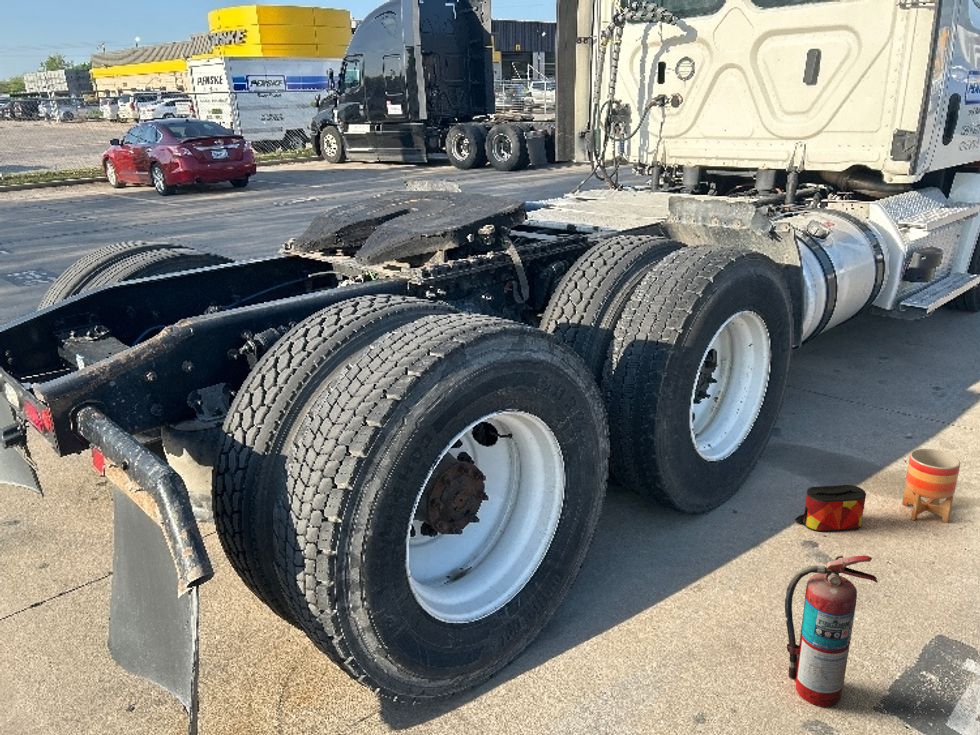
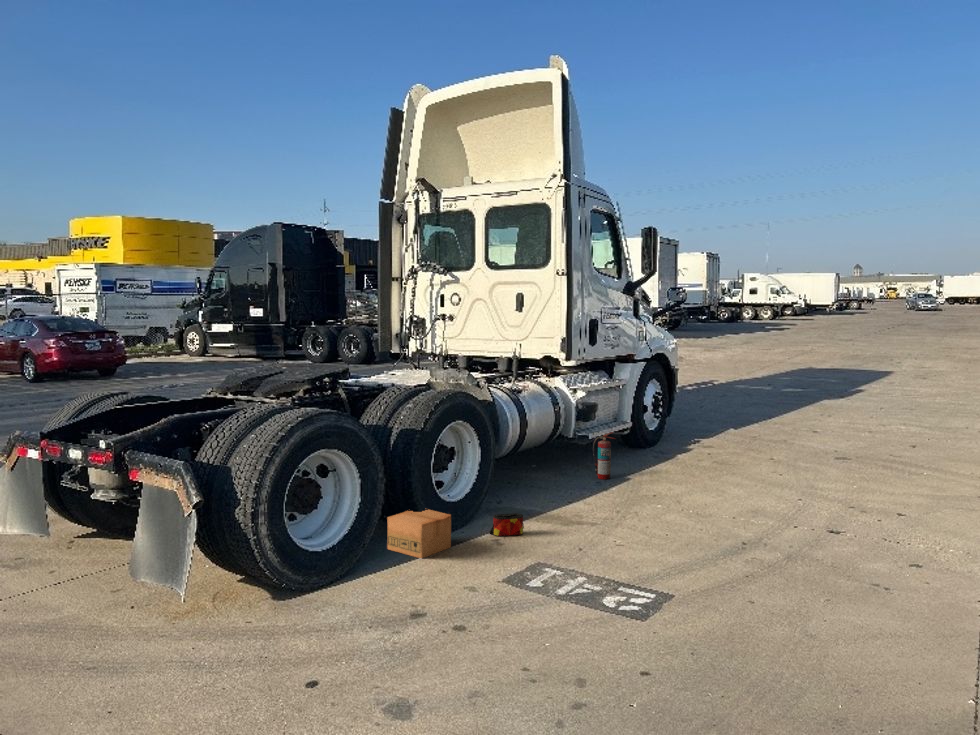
planter: present [902,449,960,523] -> none [547,495,570,532]
cardboard box: none [612,478,741,604] -> present [387,509,451,558]
fire extinguisher: present [785,556,878,708] -> present [593,432,615,479]

